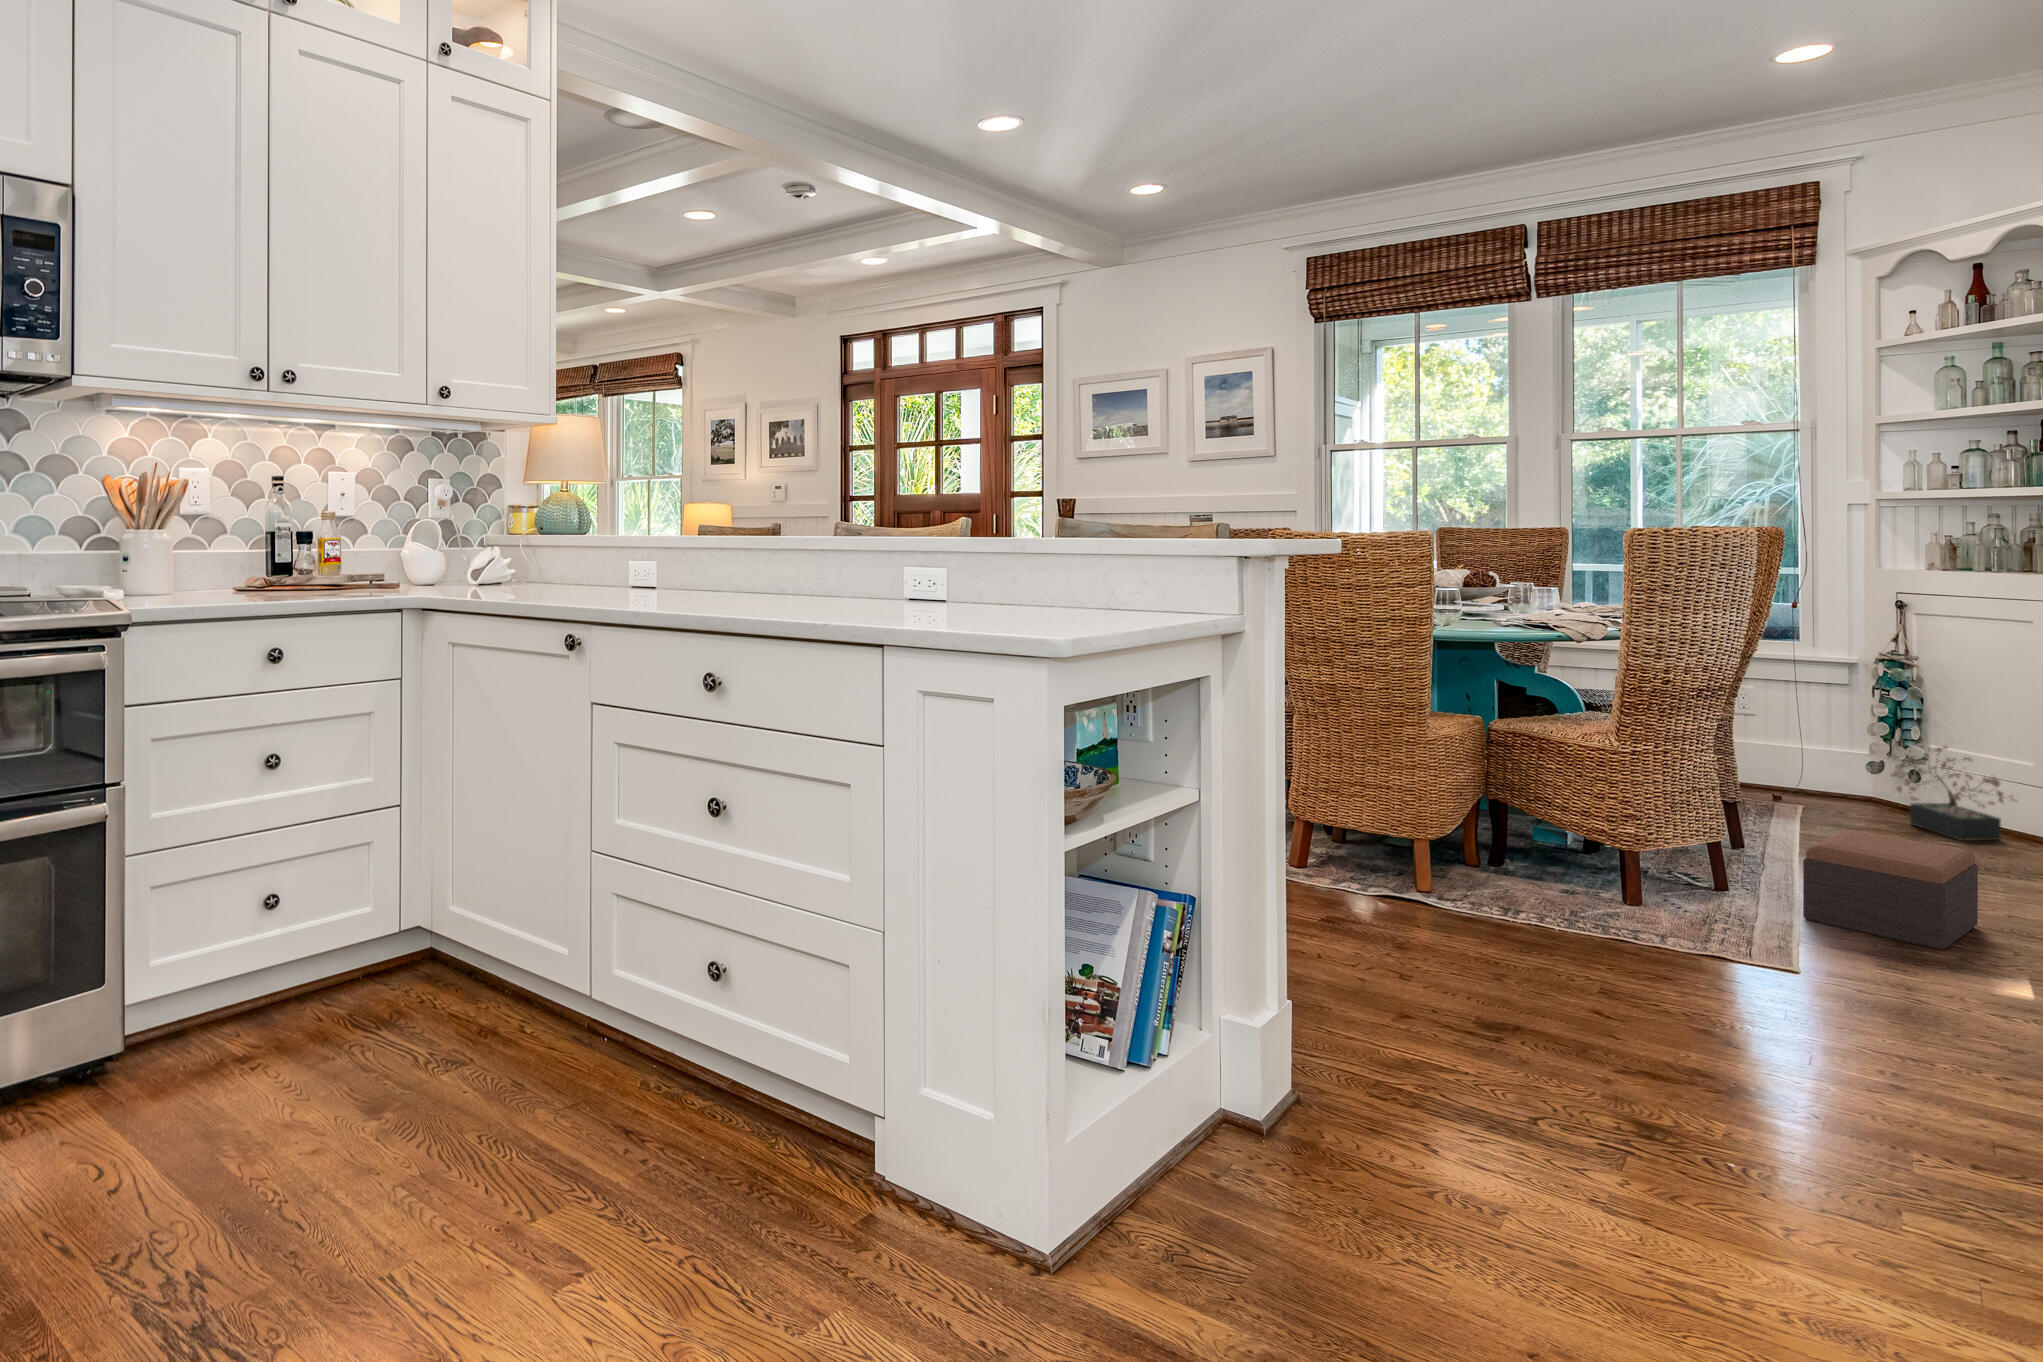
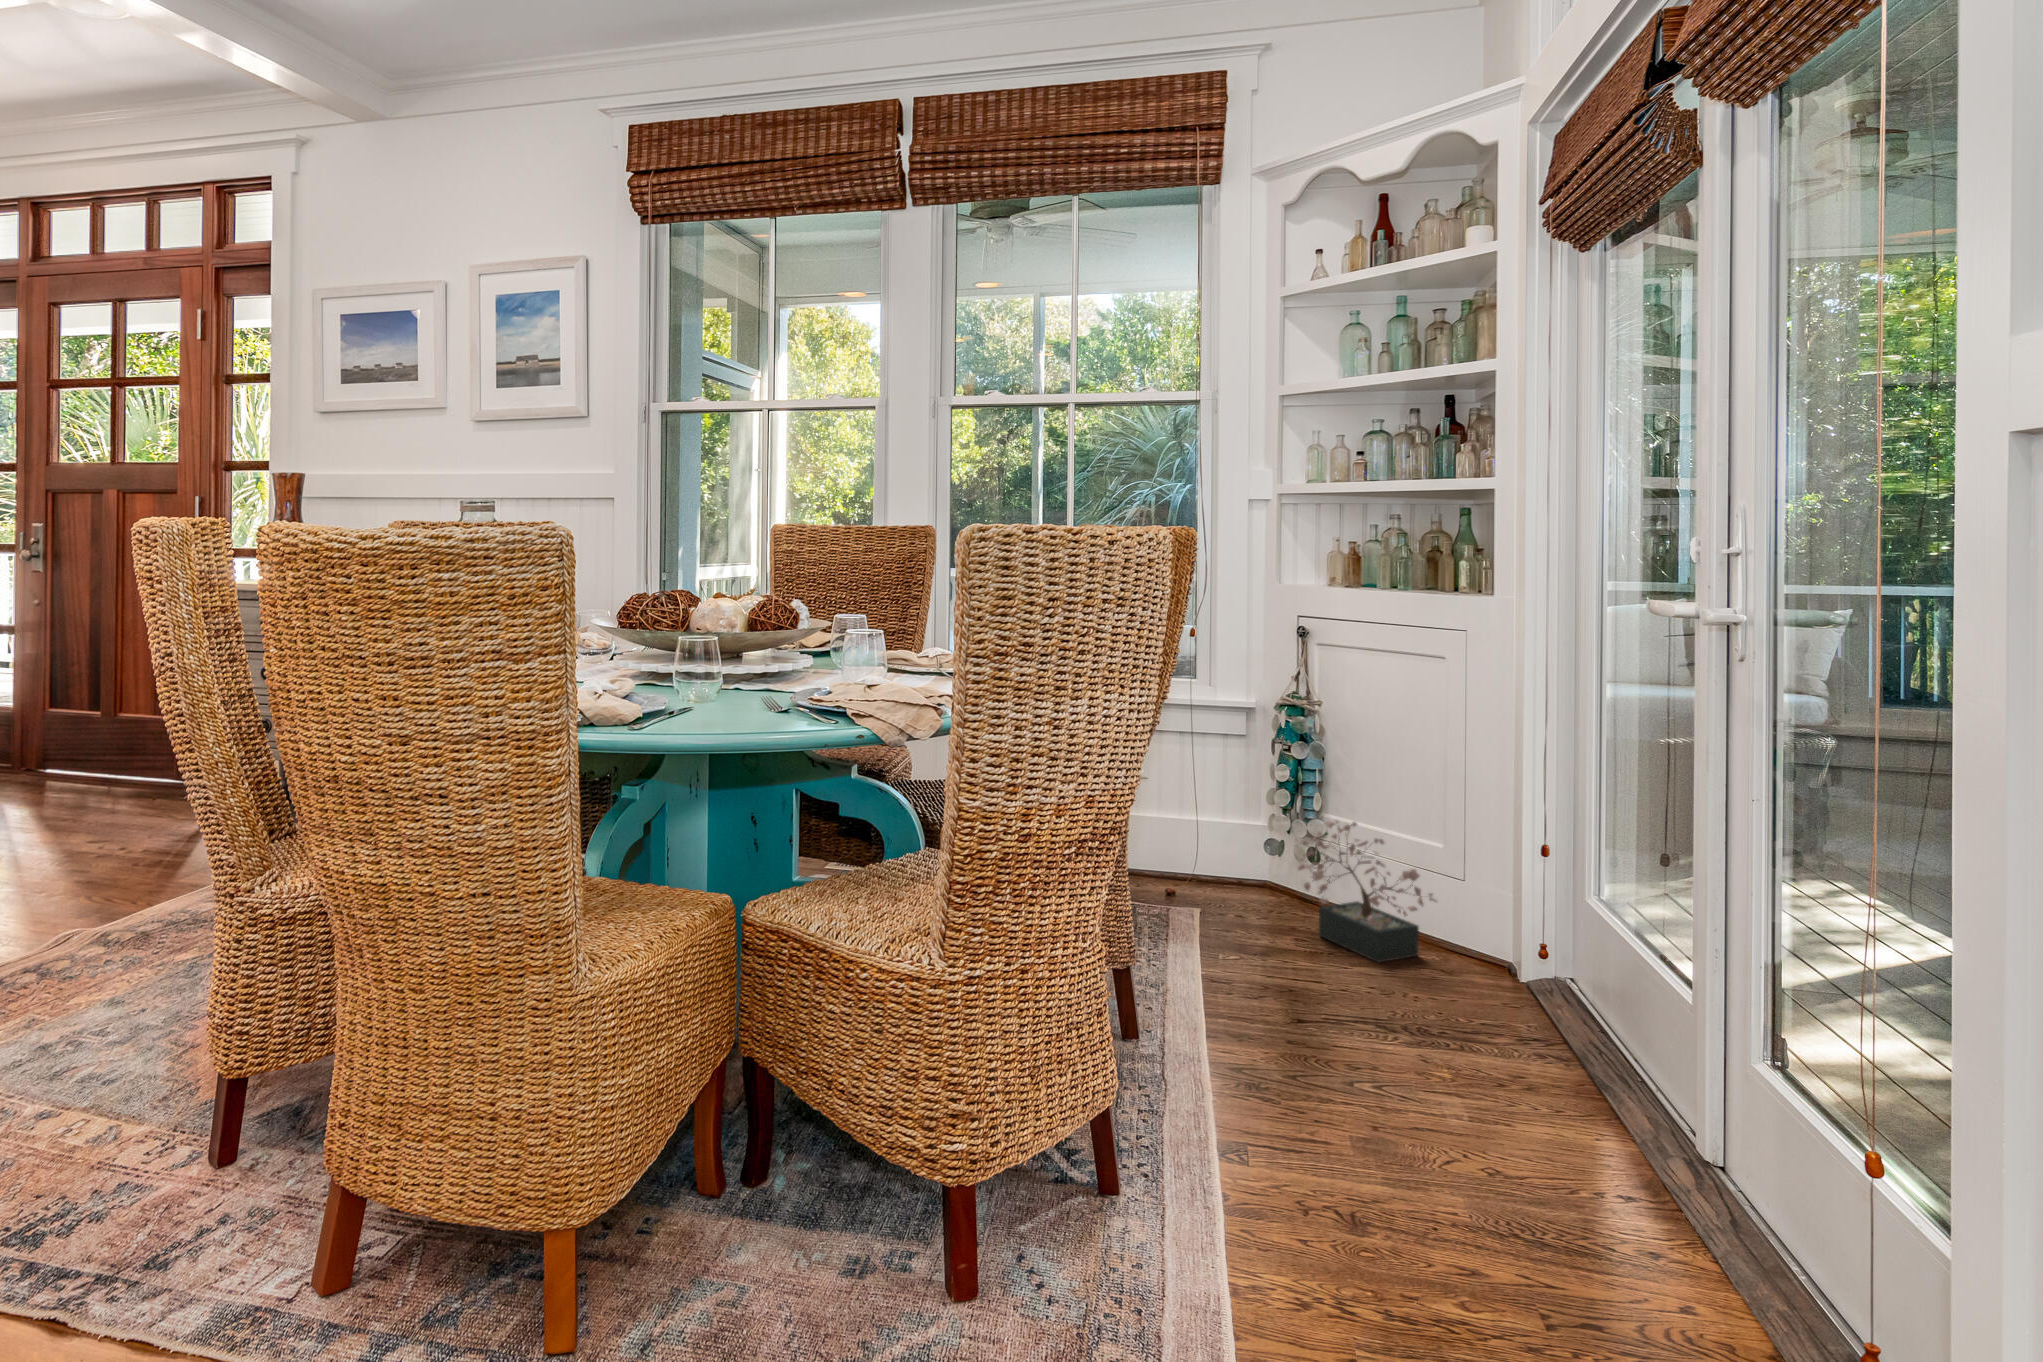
footstool: present [1803,830,1978,950] -> none [1232,1031,1475,1308]

